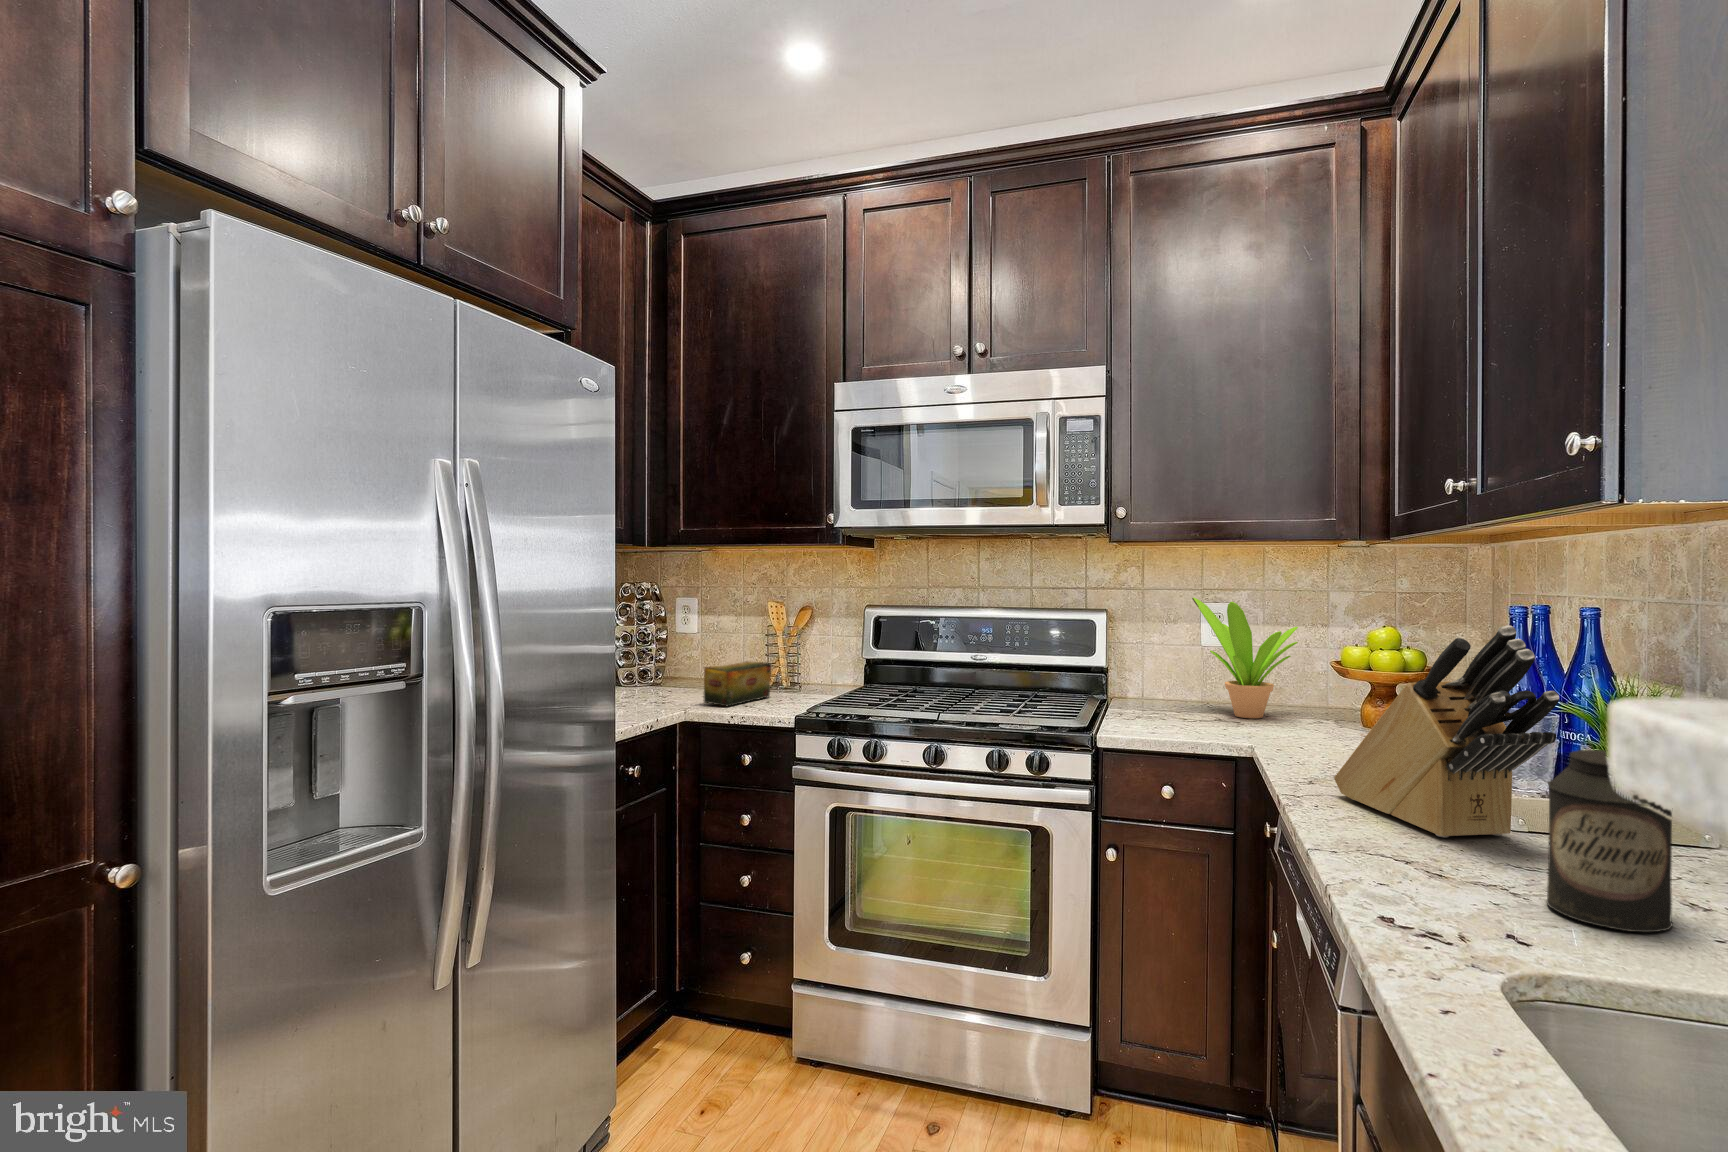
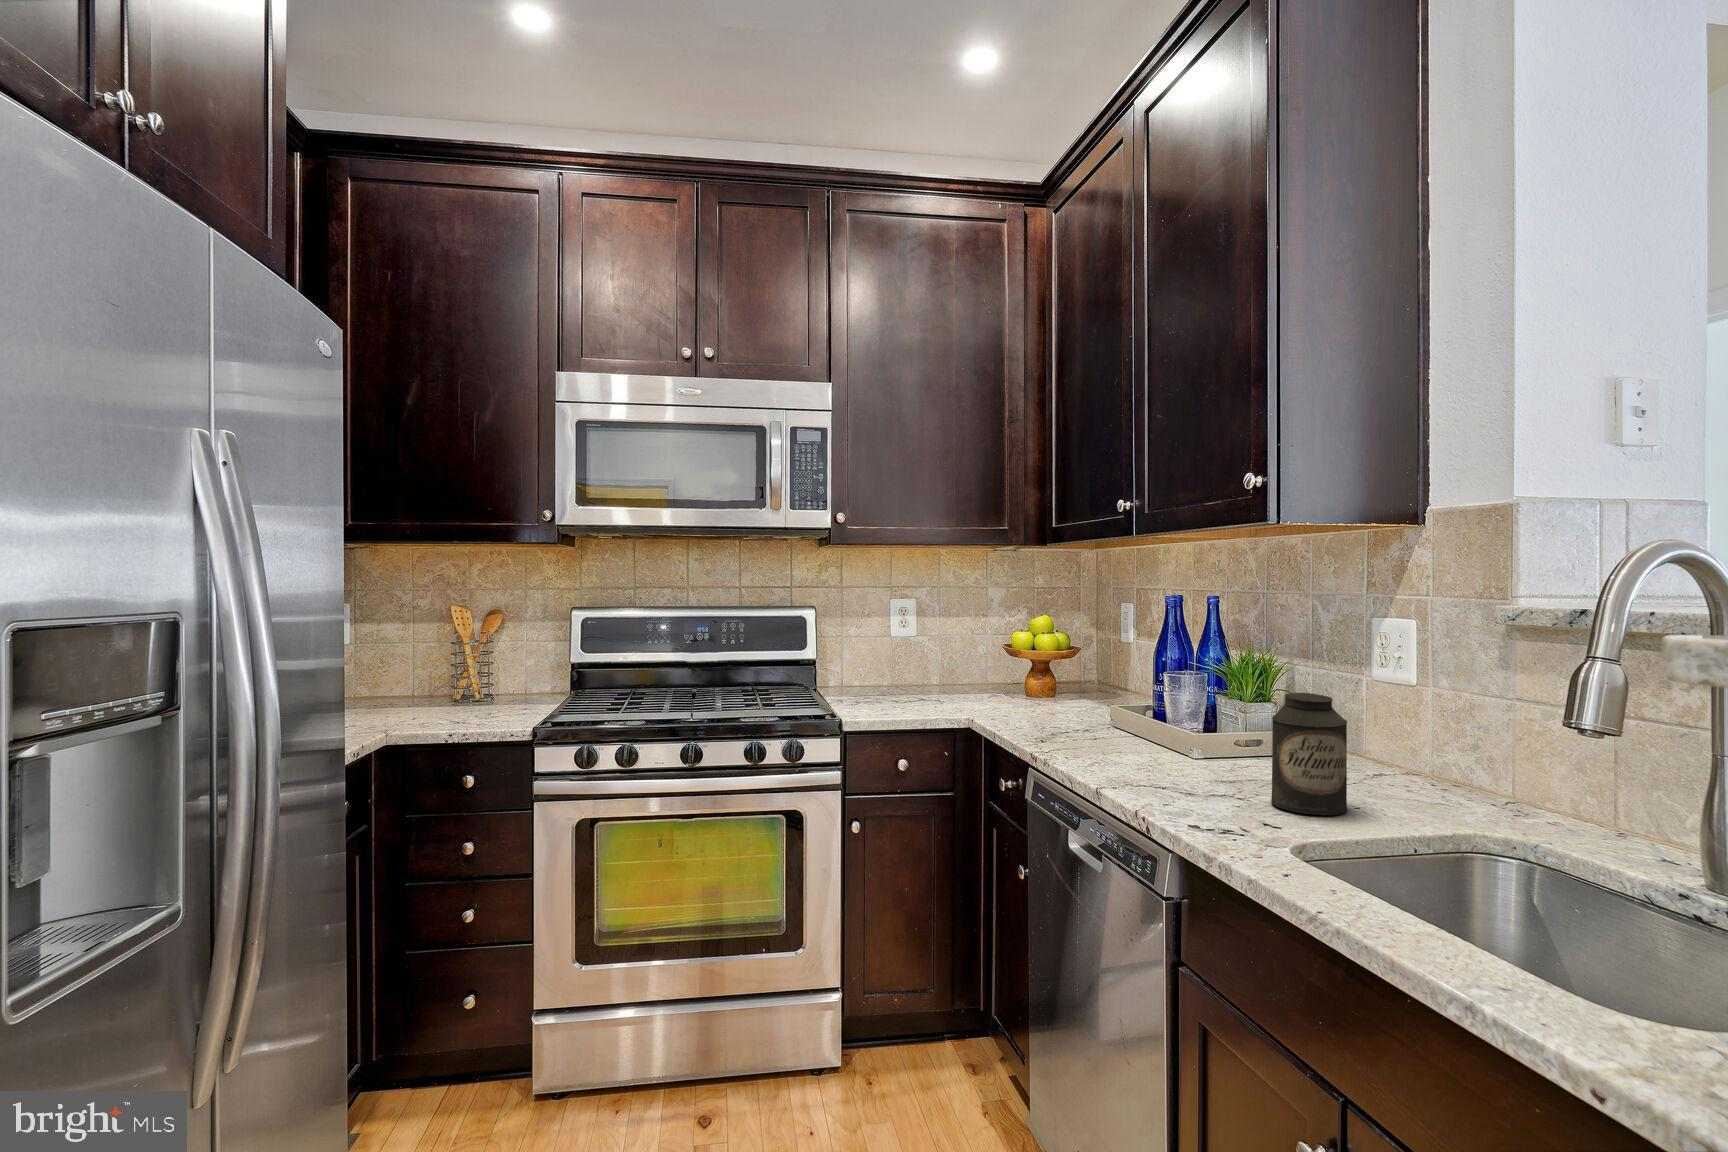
potted plant: present [1192,598,1298,718] -> none [889,593,981,696]
knife block: present [1334,625,1559,837] -> none [1070,608,1246,770]
tea box: present [703,662,771,707] -> none [400,673,475,725]

